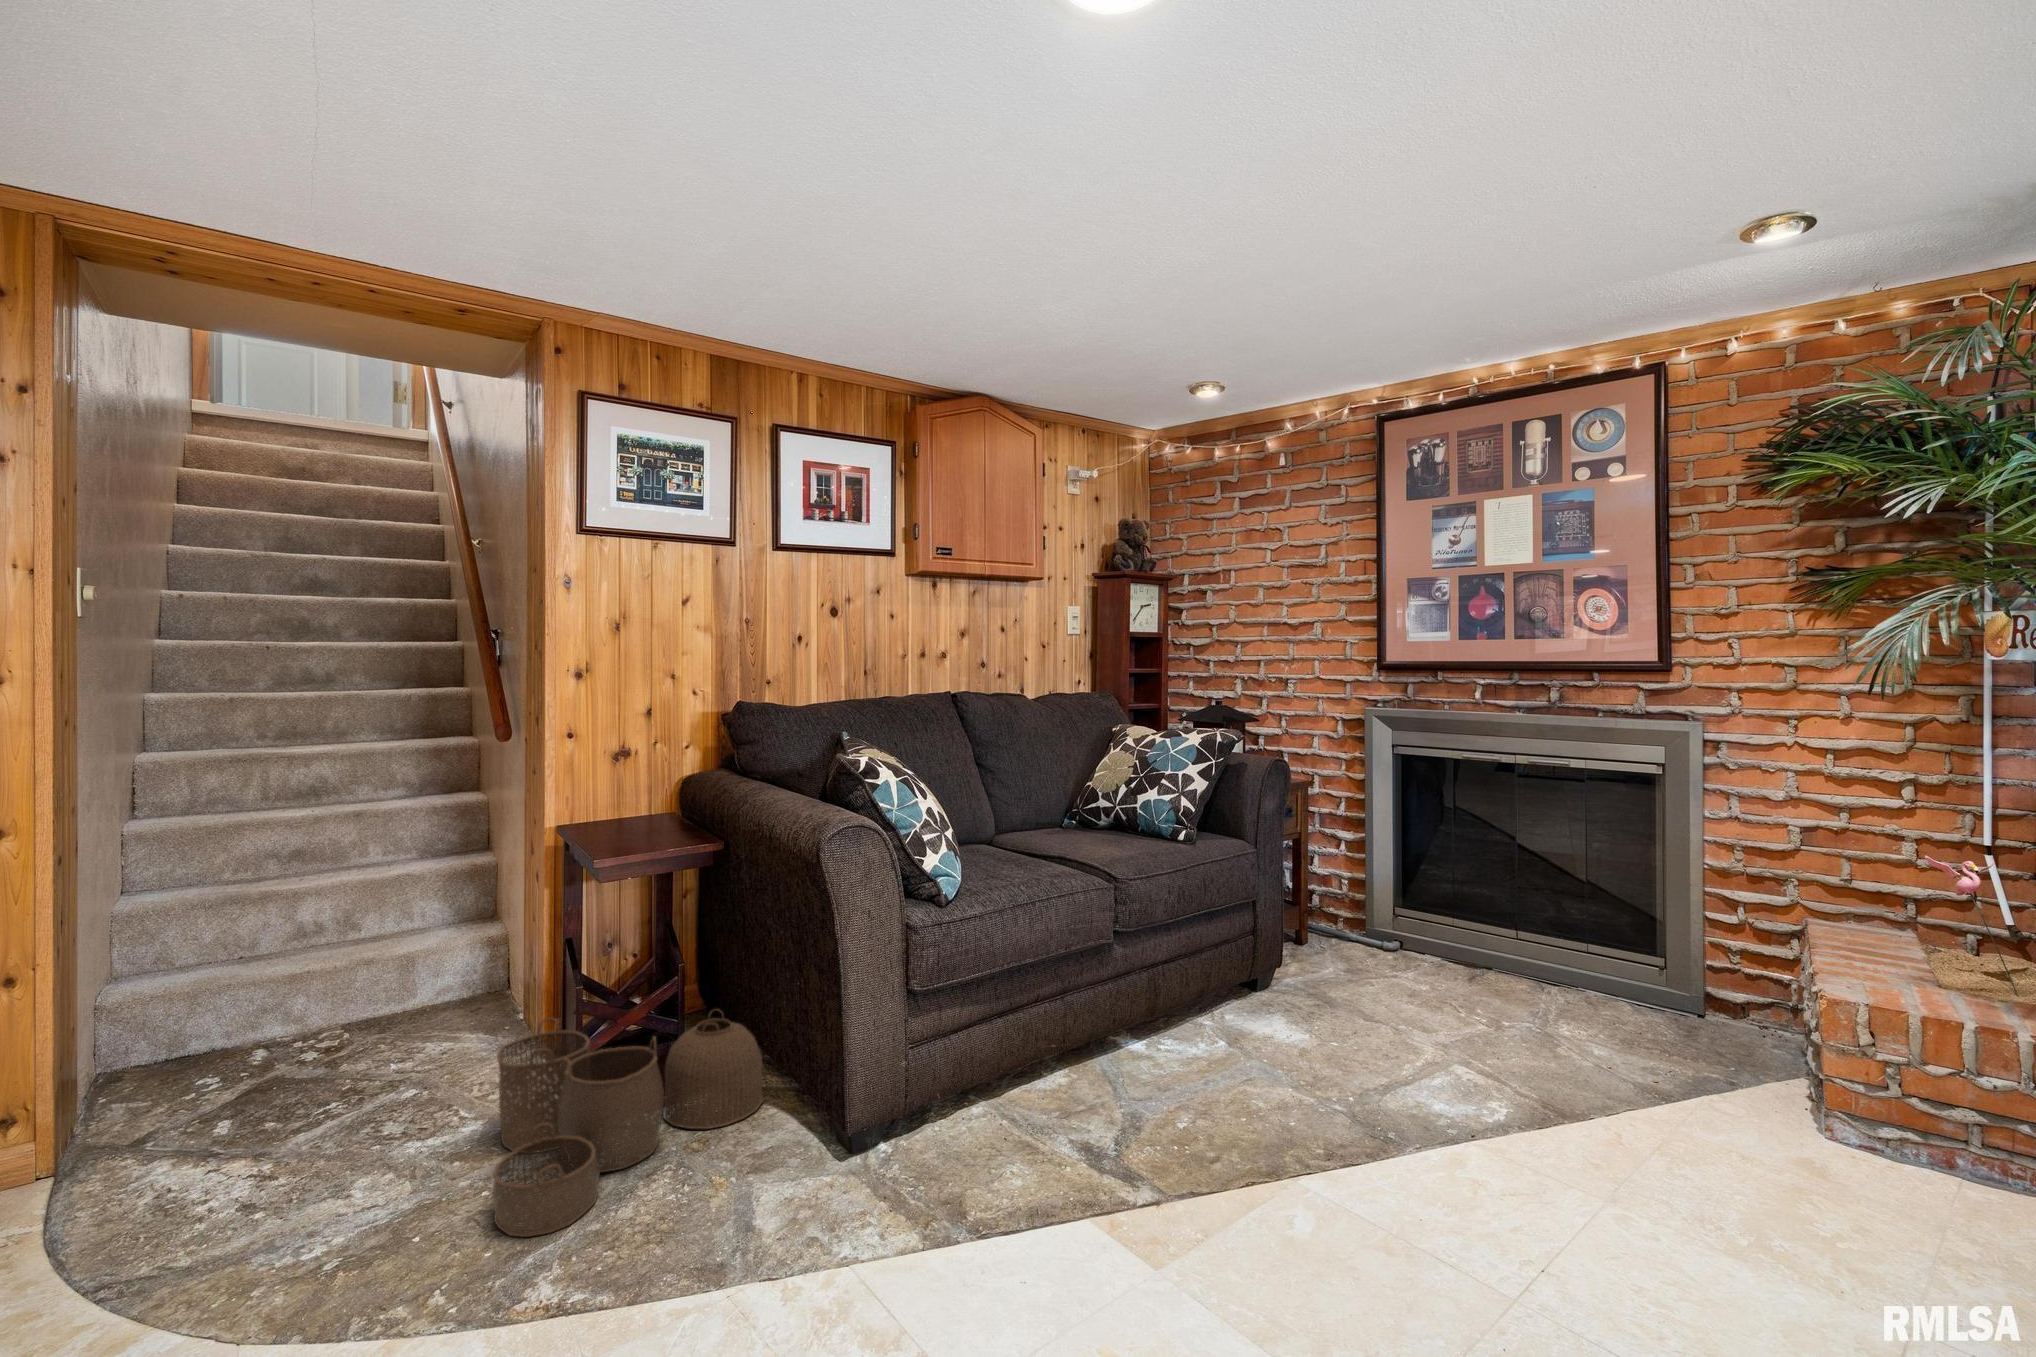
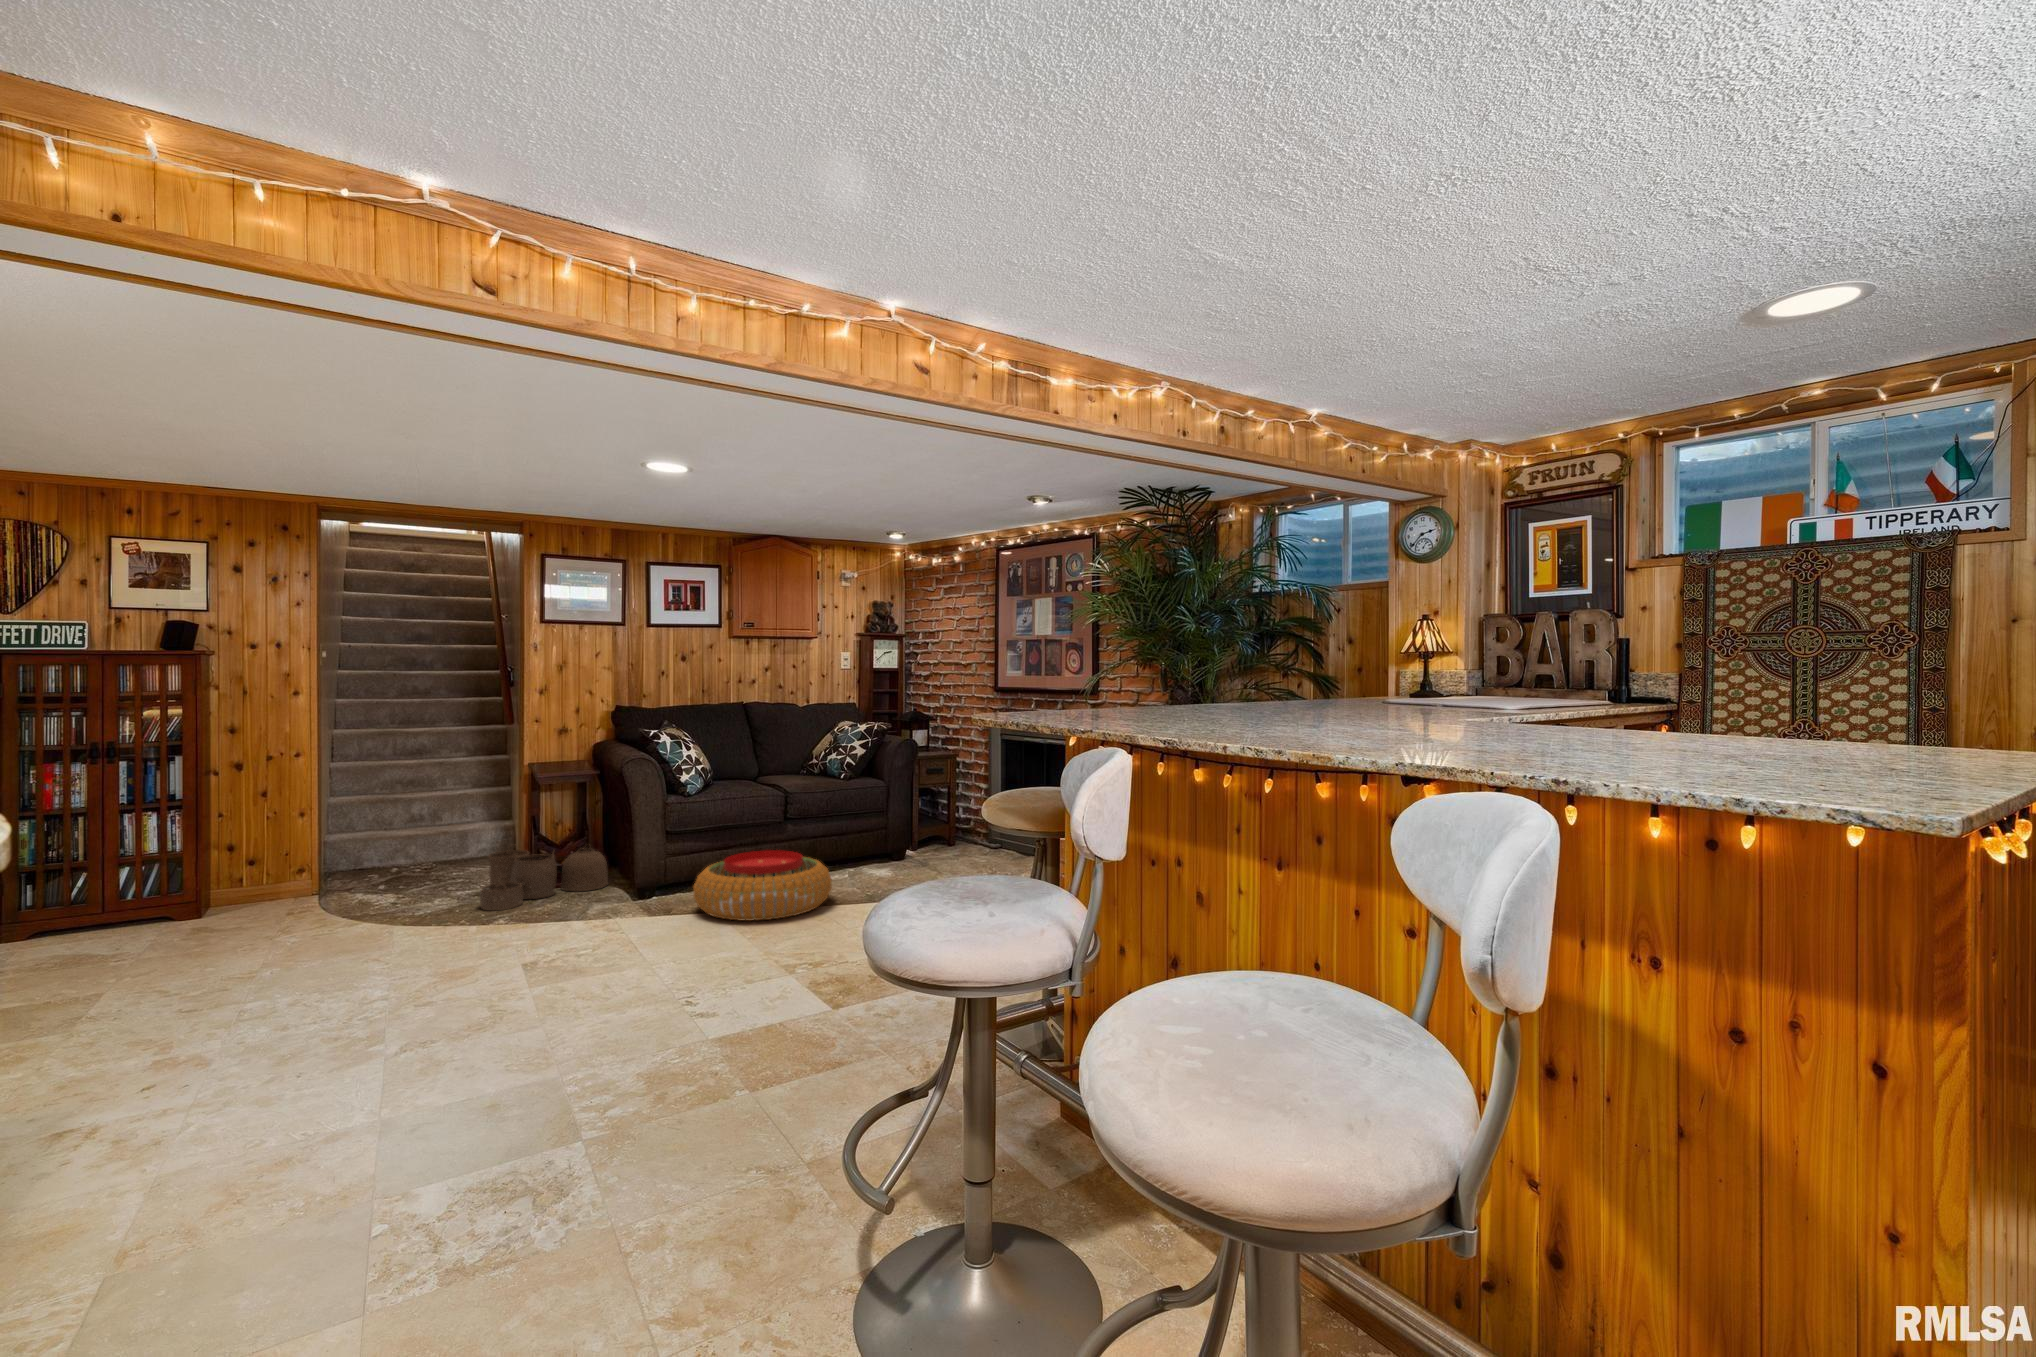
pouf: none [1040,1032,1374,1273] -> present [693,850,832,921]

